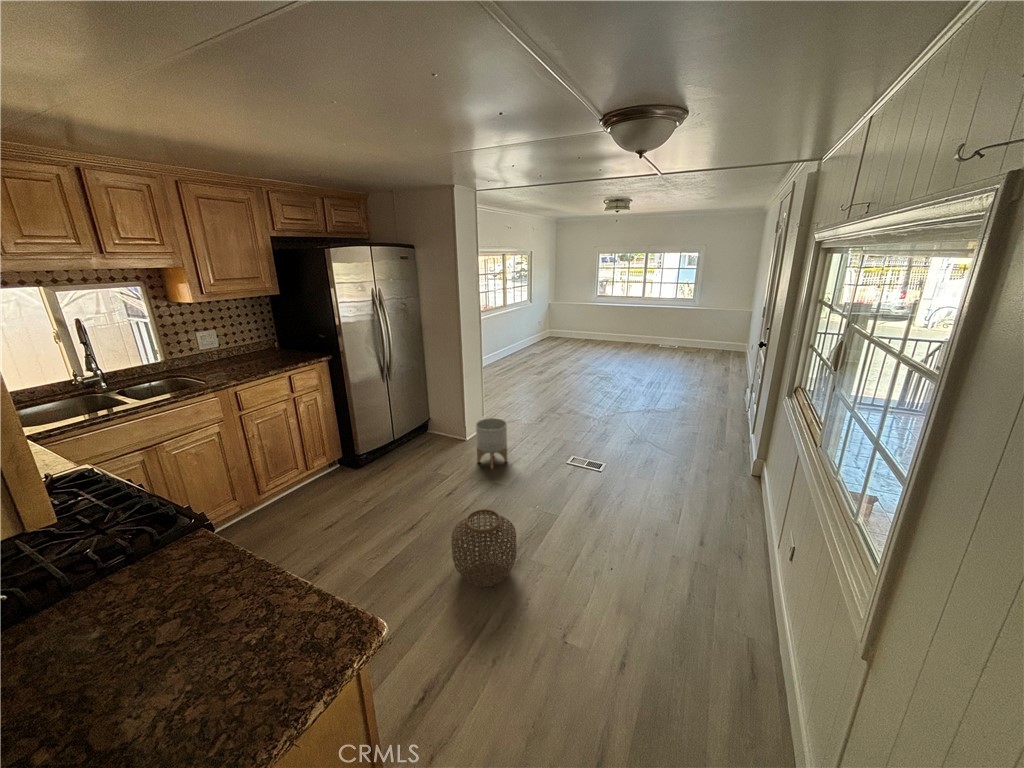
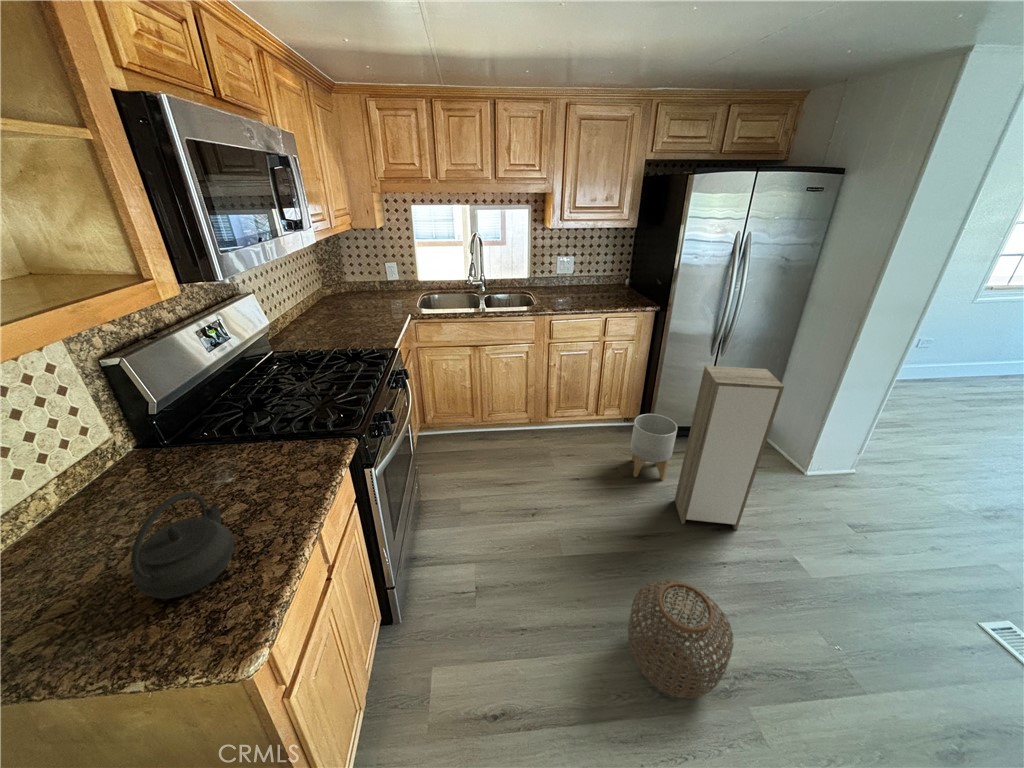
storage cabinet: none [401,373,460,504] -> present [674,366,784,530]
planter: present [476,418,507,469] -> present [631,414,677,481]
kettle: none [168,574,275,688] -> present [131,492,234,599]

